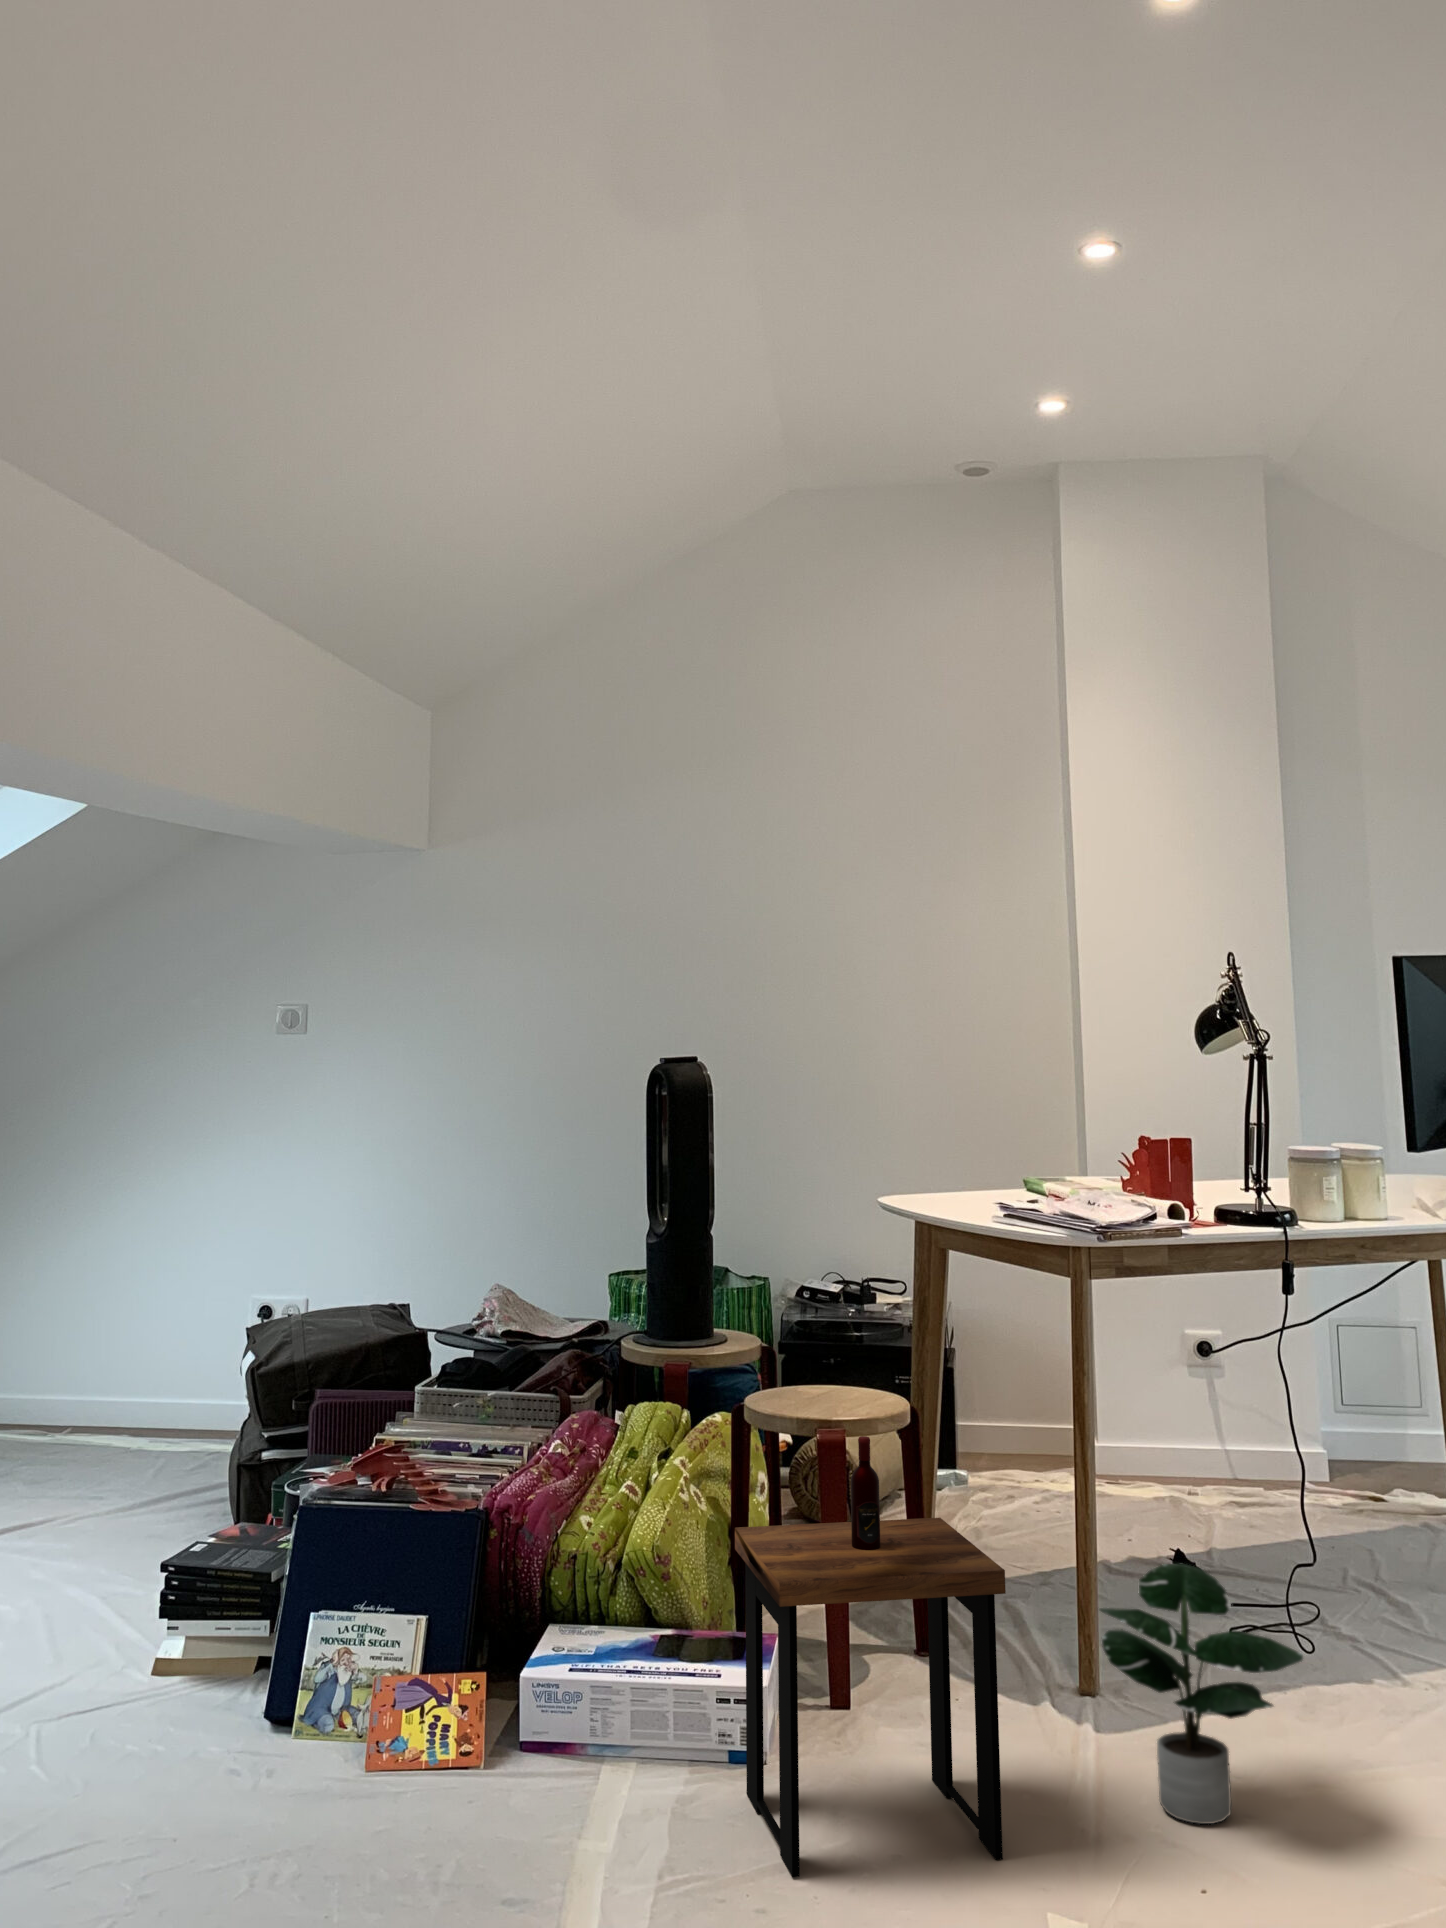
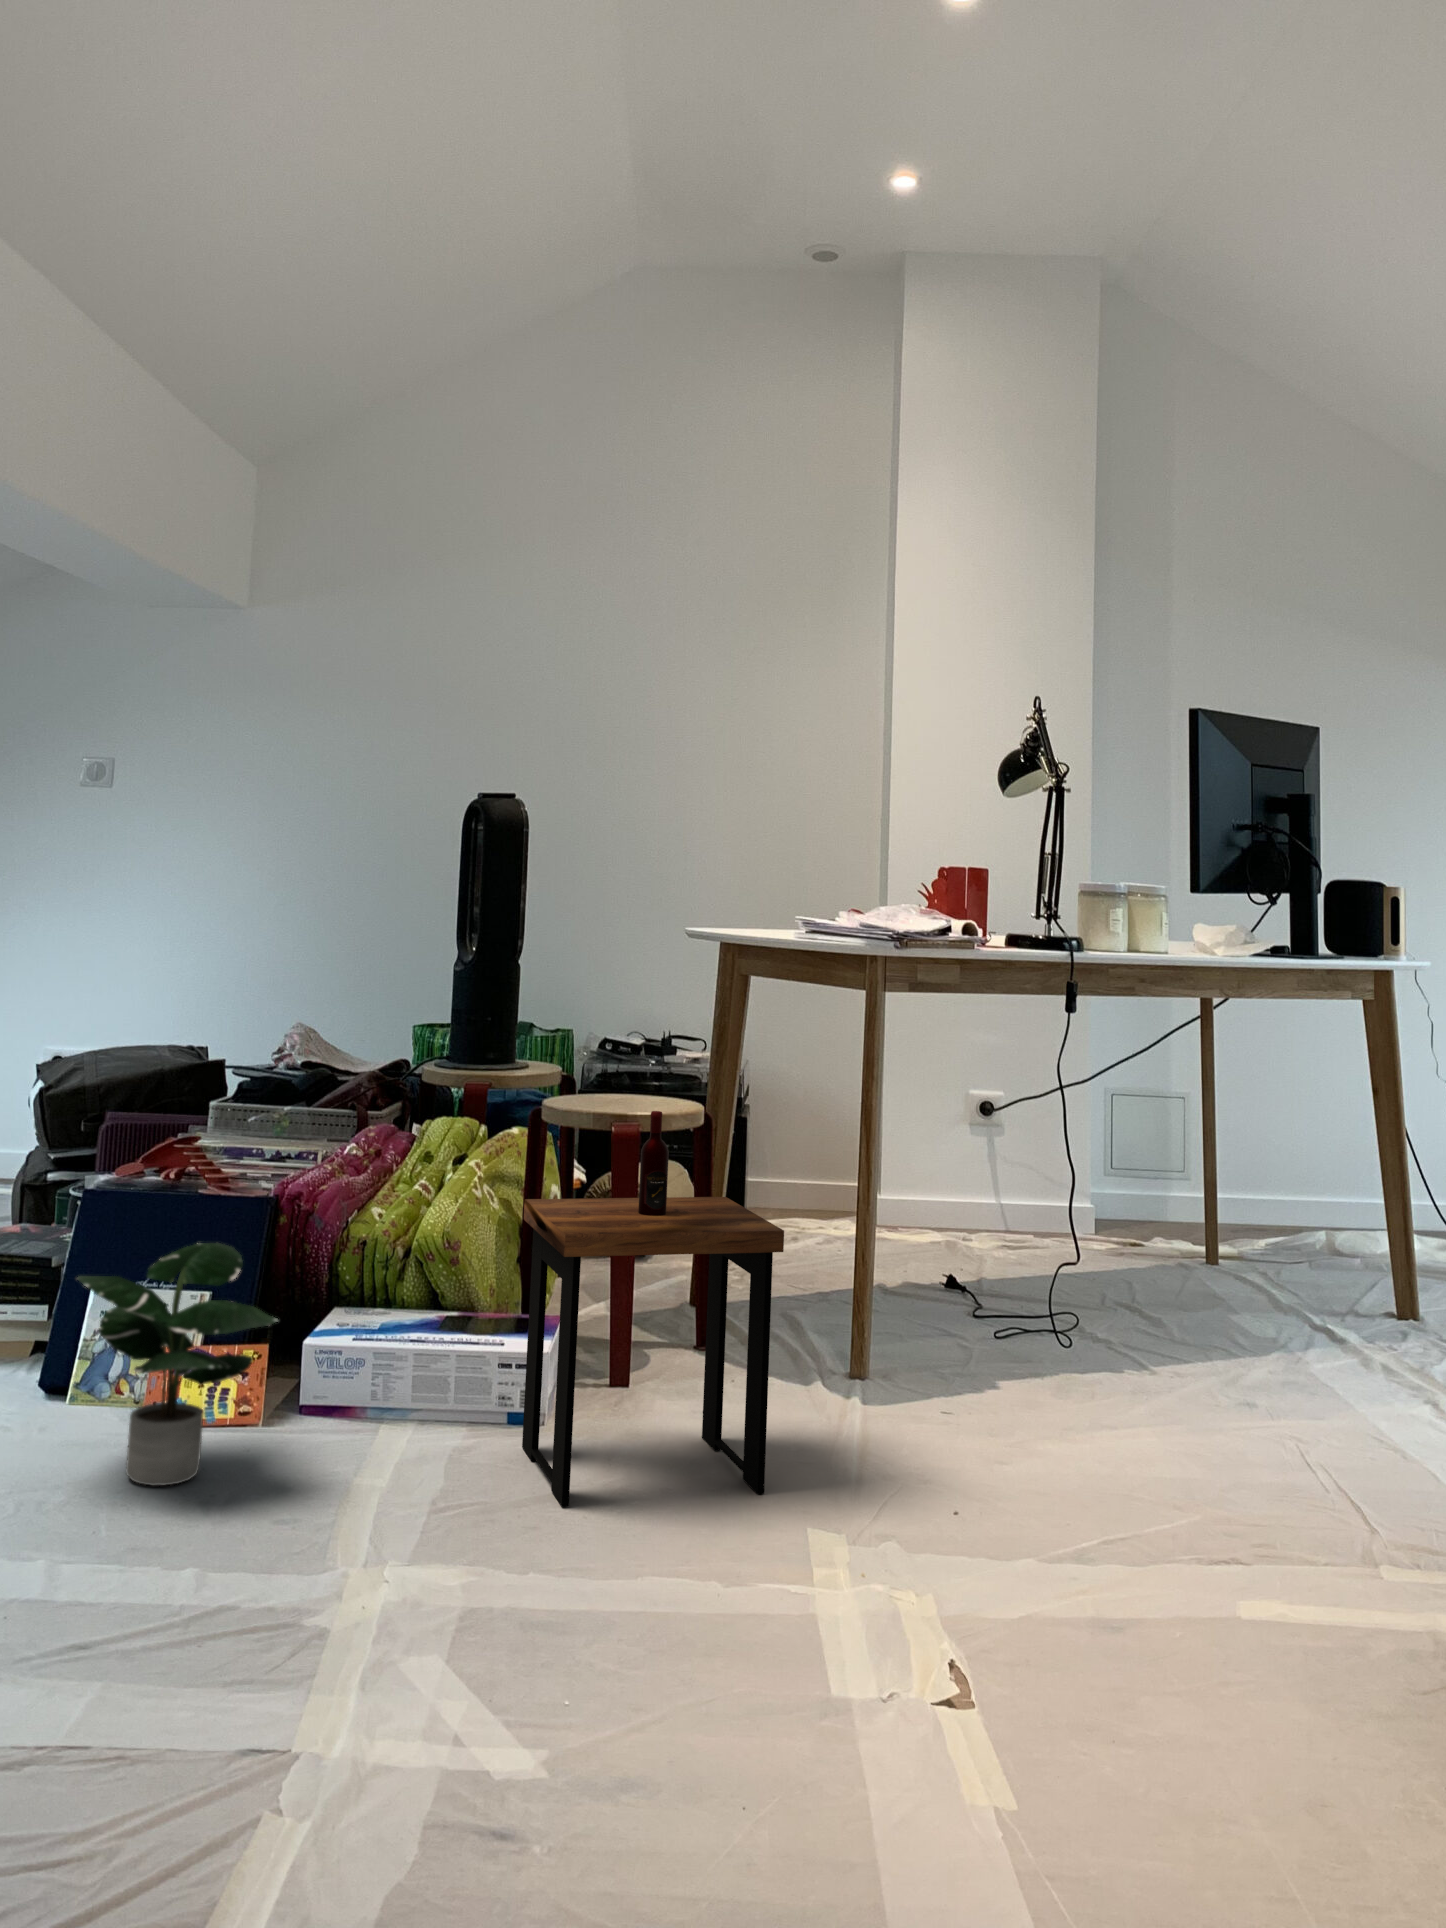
potted plant: present [1100,1564,1303,1824] -> present [77,1243,278,1486]

